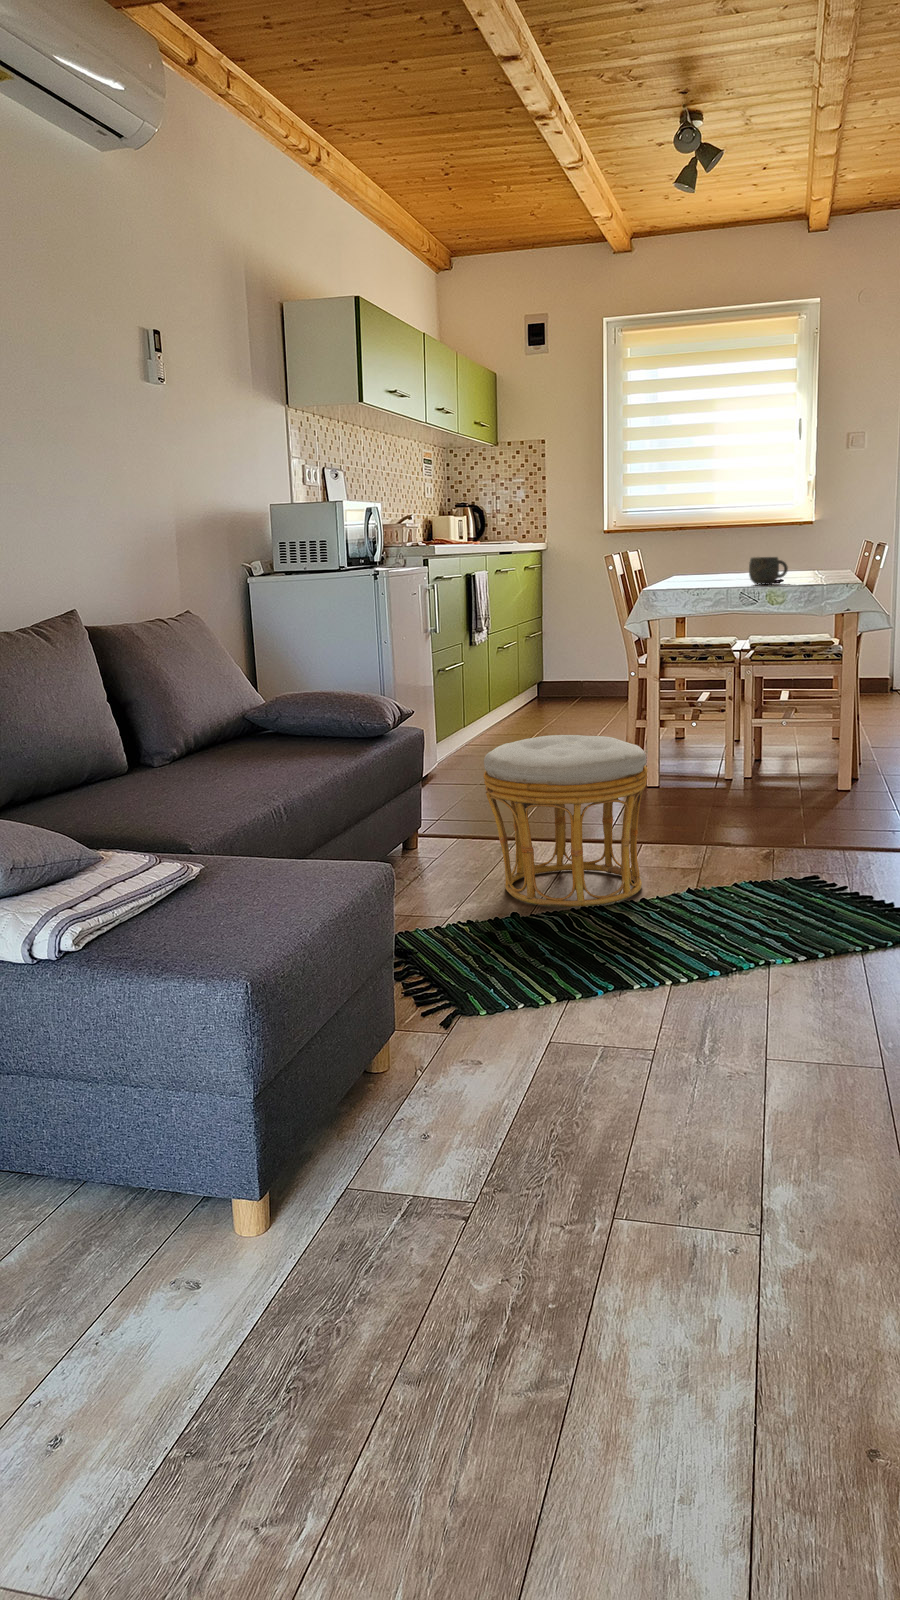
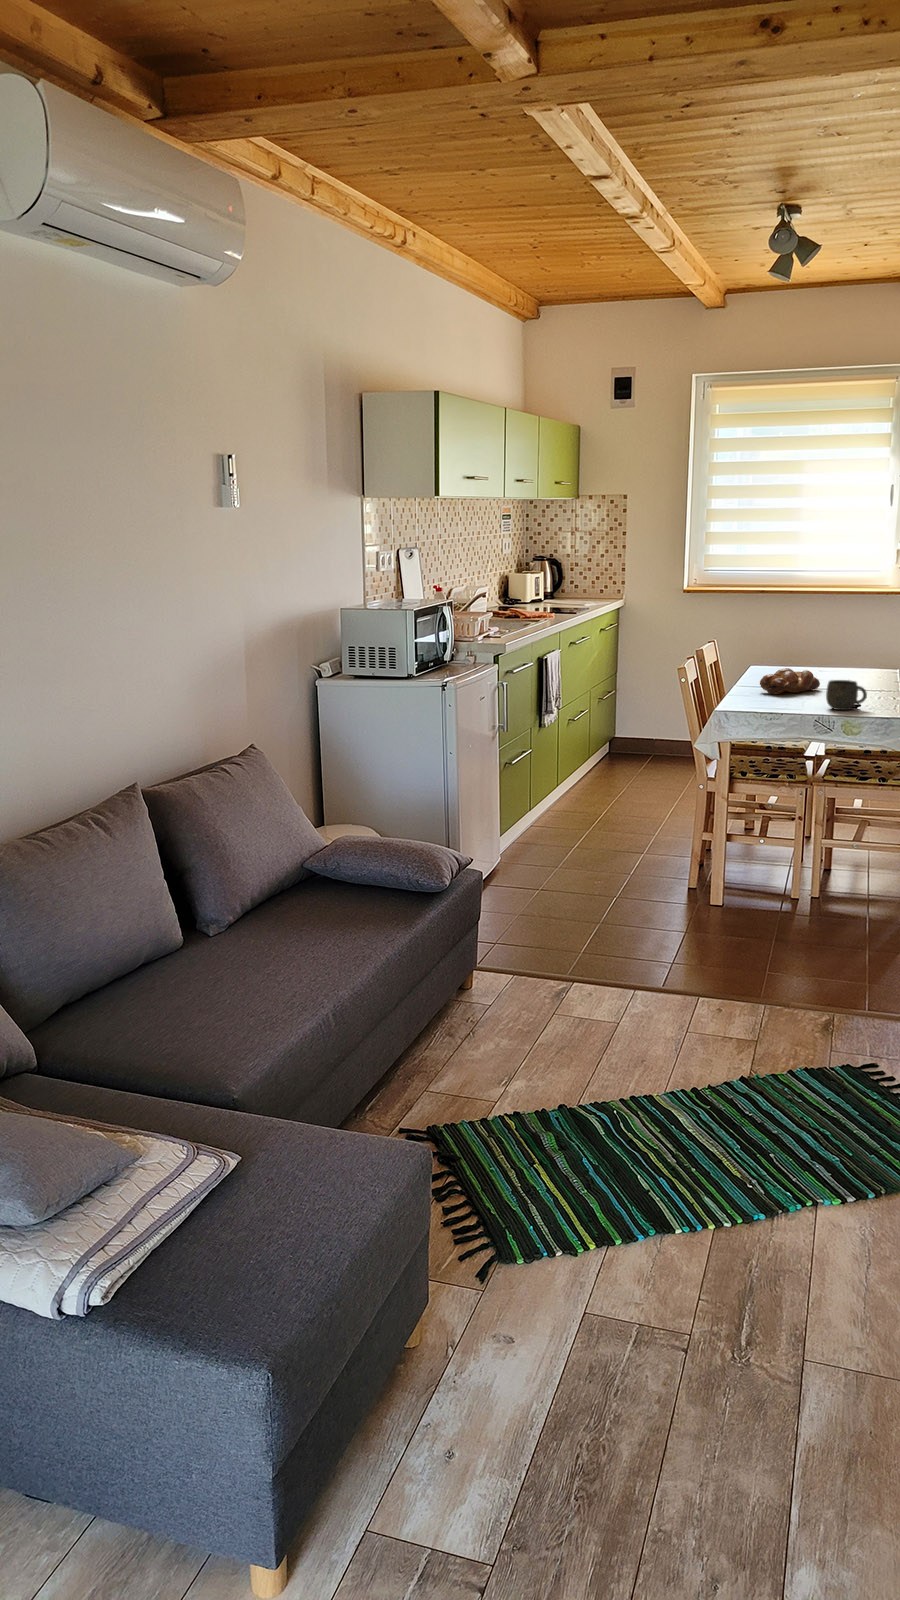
bread loaf: none [684,560,742,583] -> present [760,668,820,694]
ottoman: present [484,735,648,907] -> none [538,904,704,1097]

